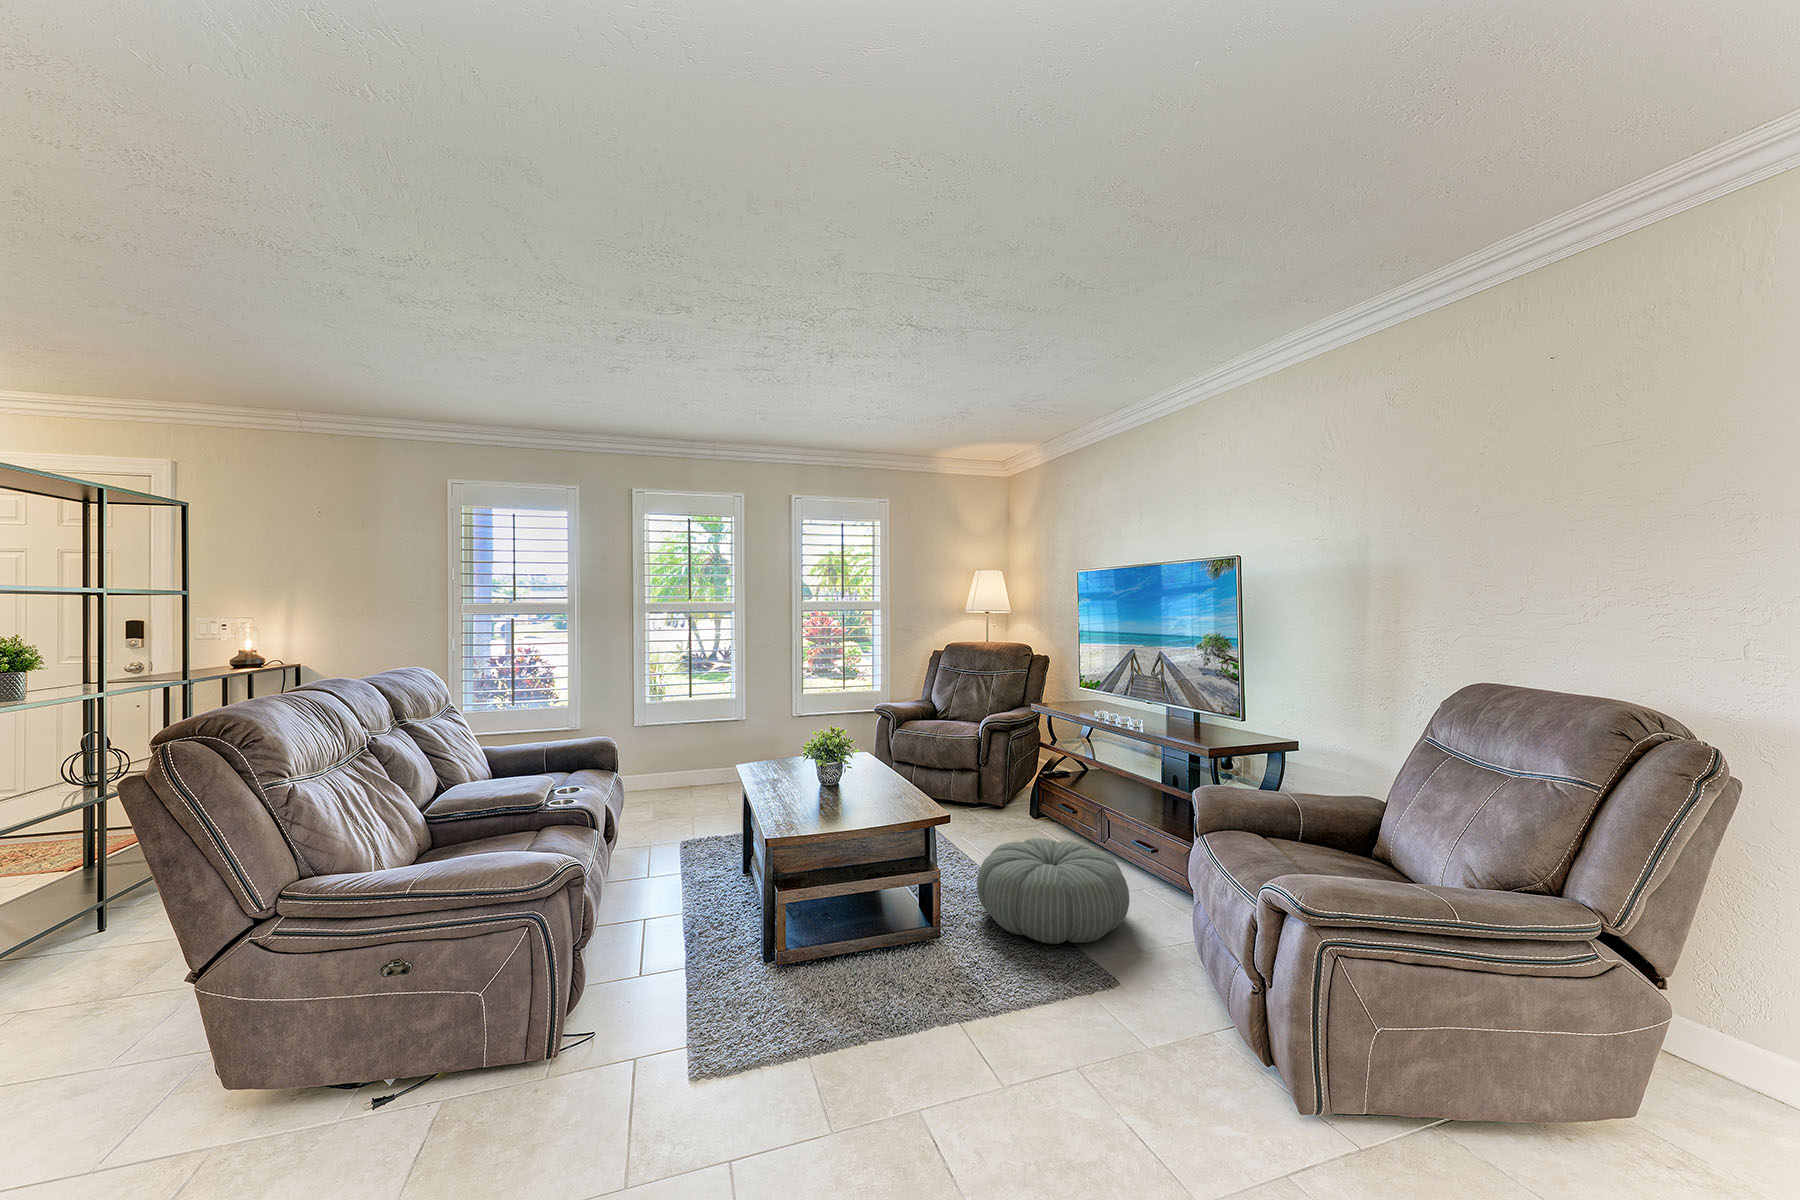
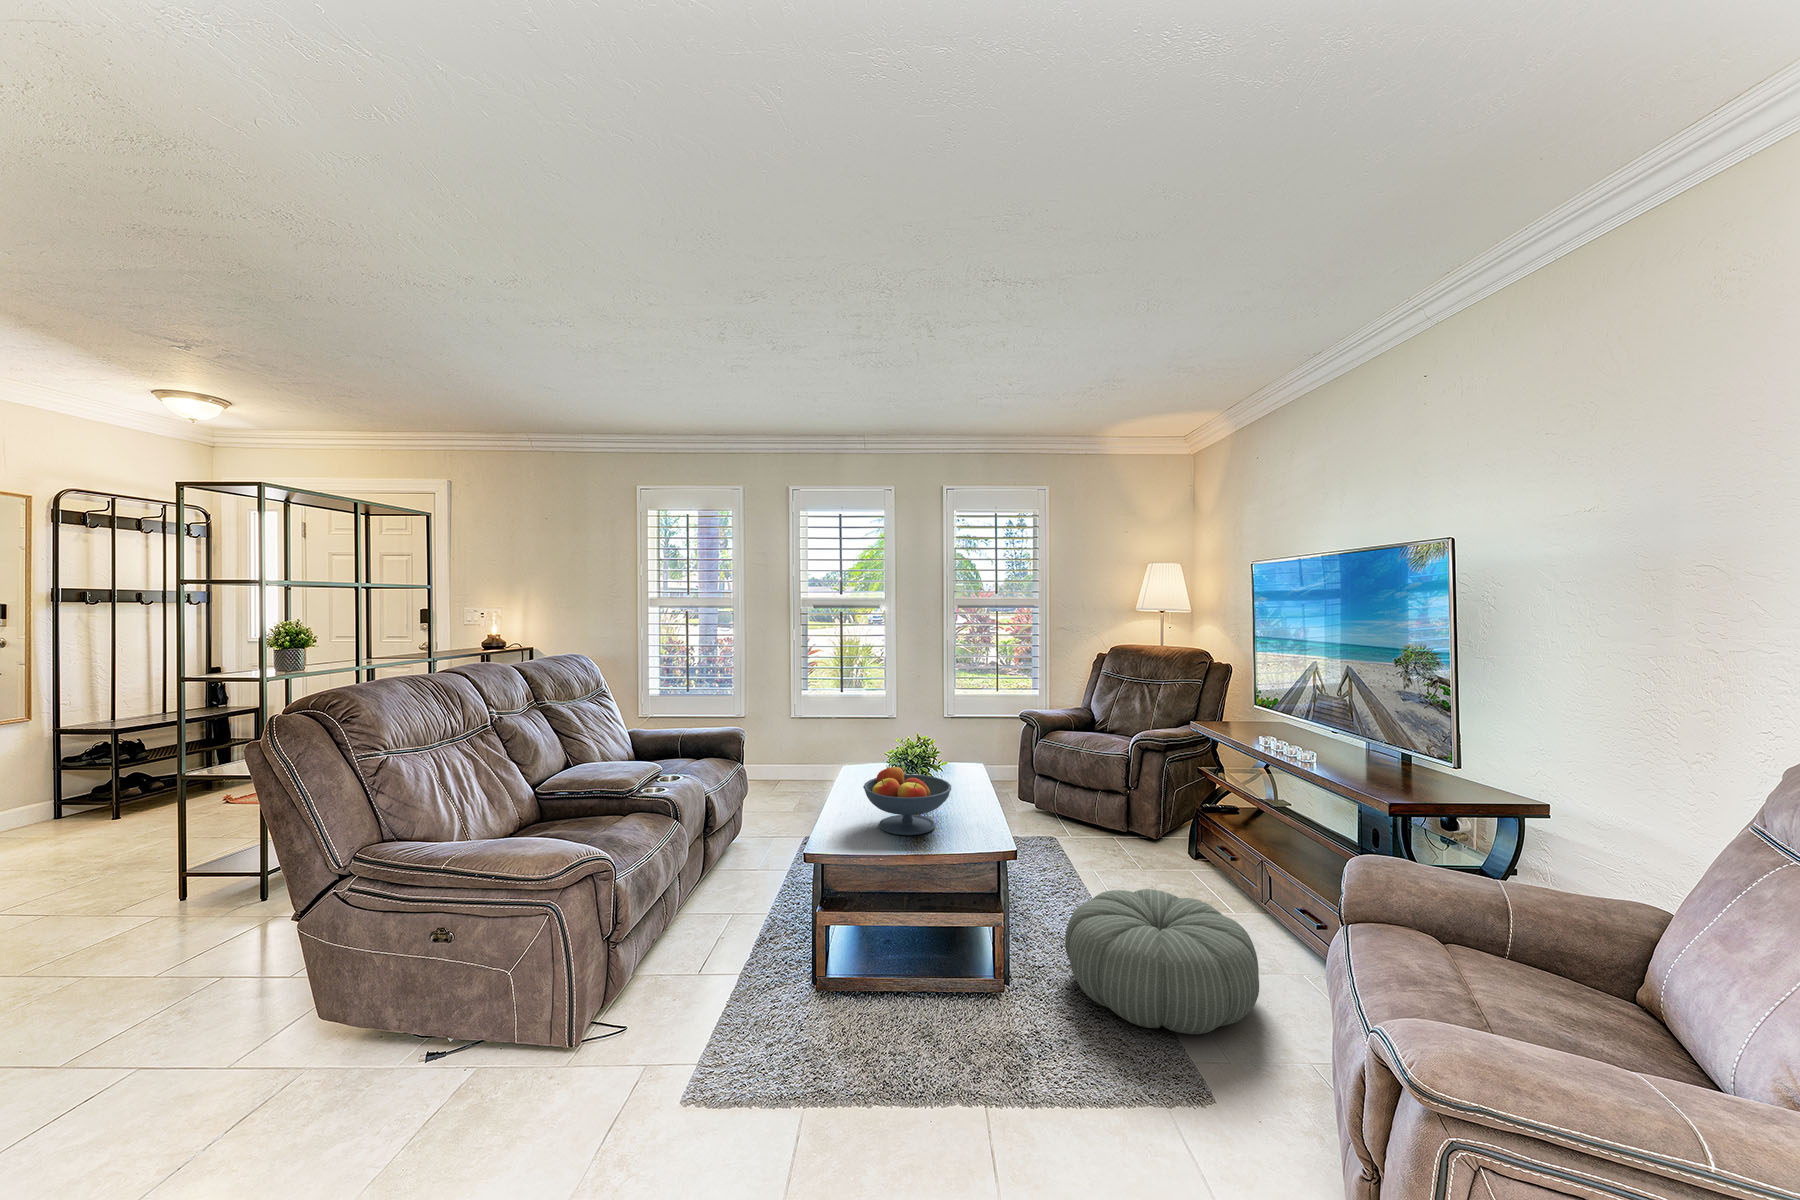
fruit bowl: none [799,754,879,814] -> present [863,766,951,835]

